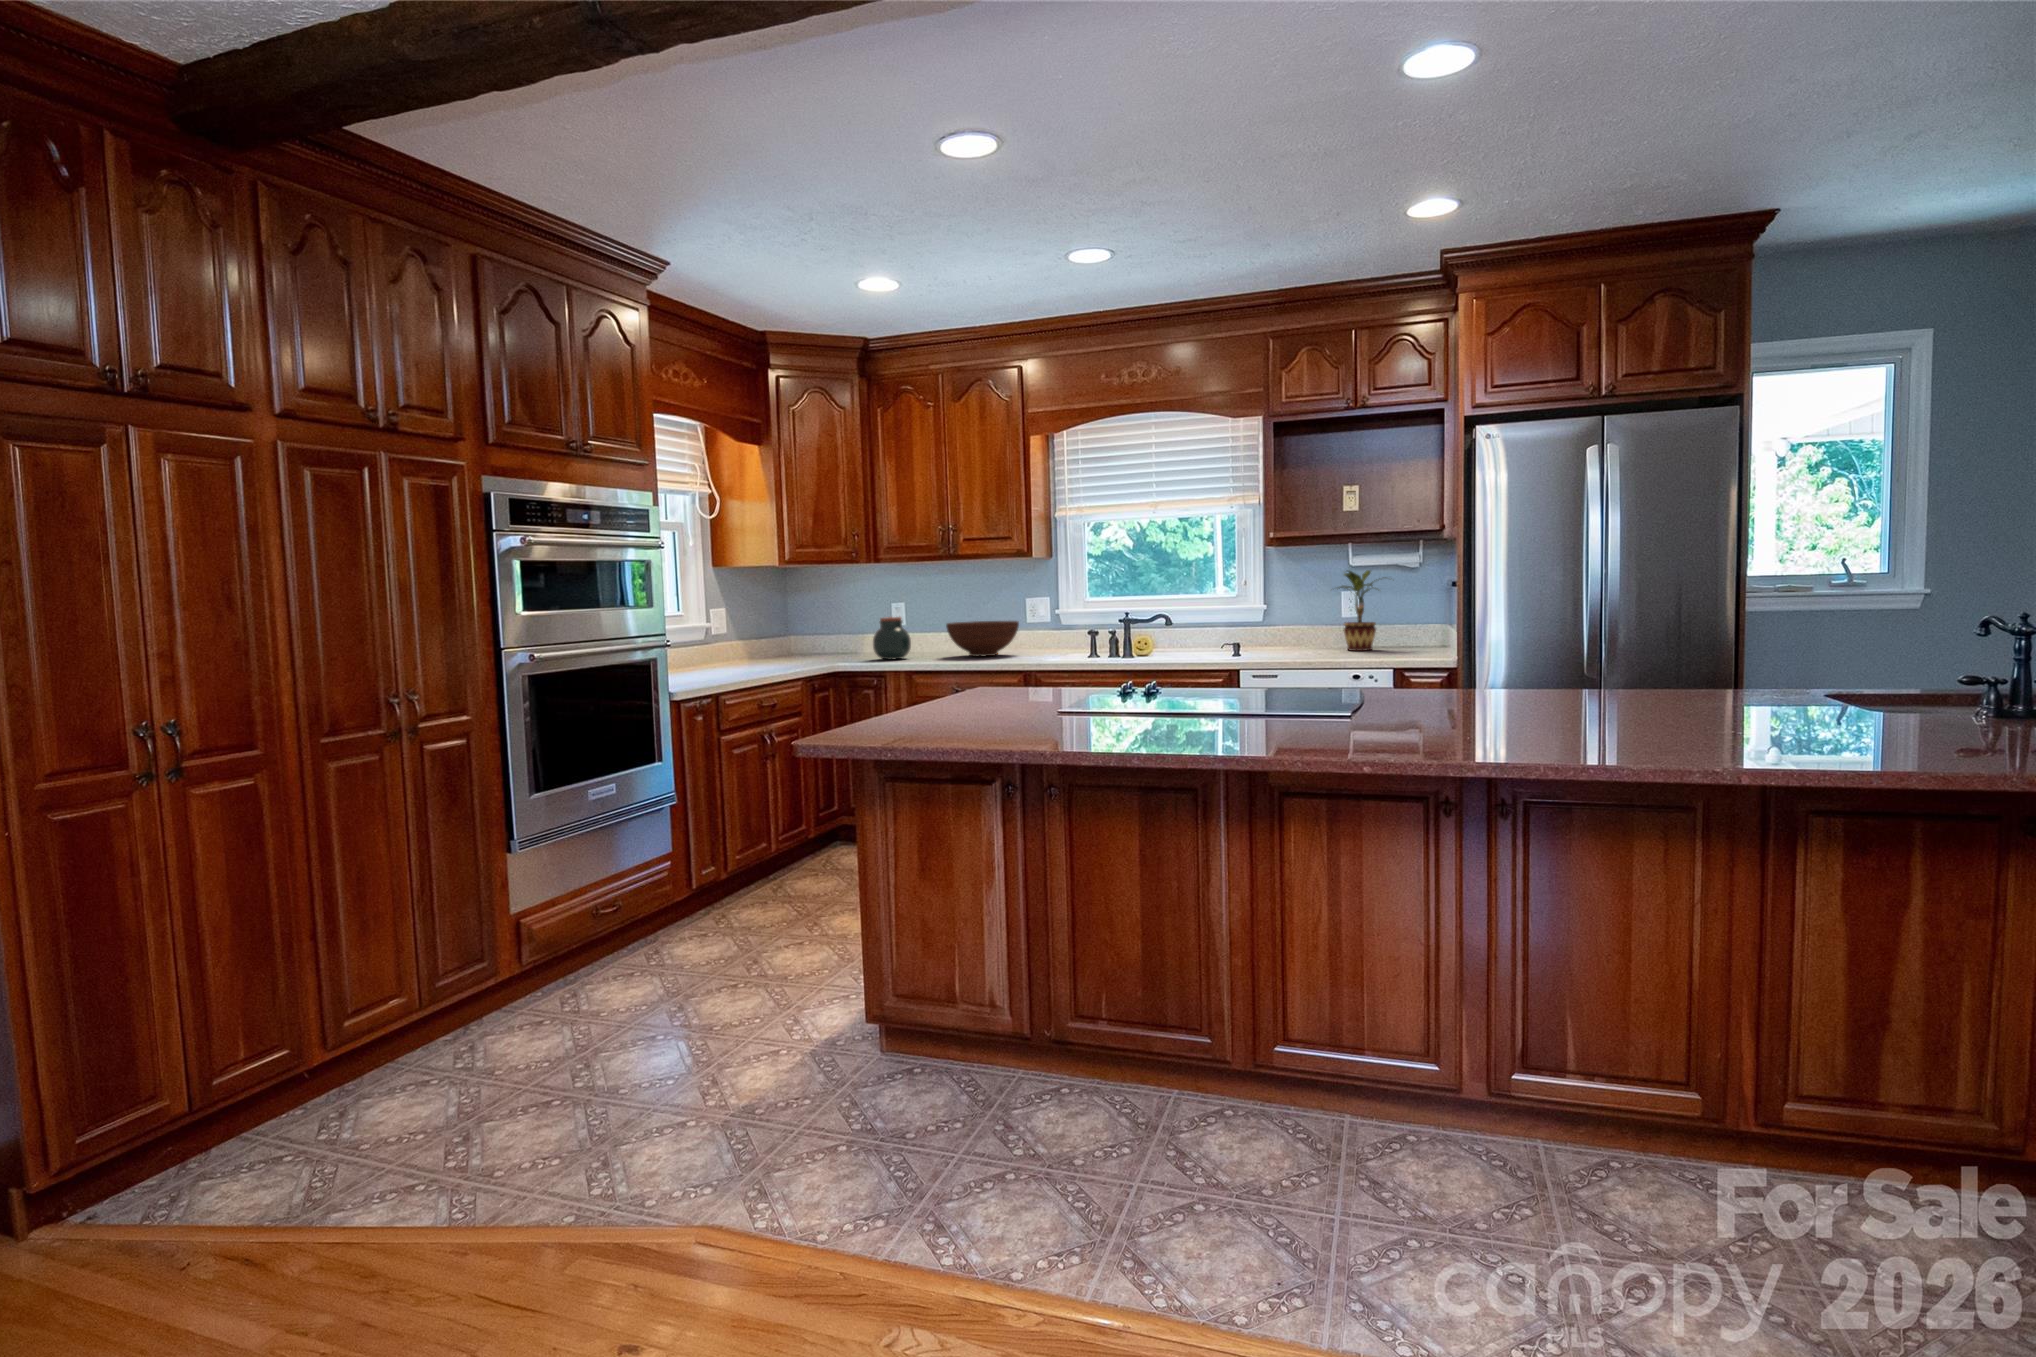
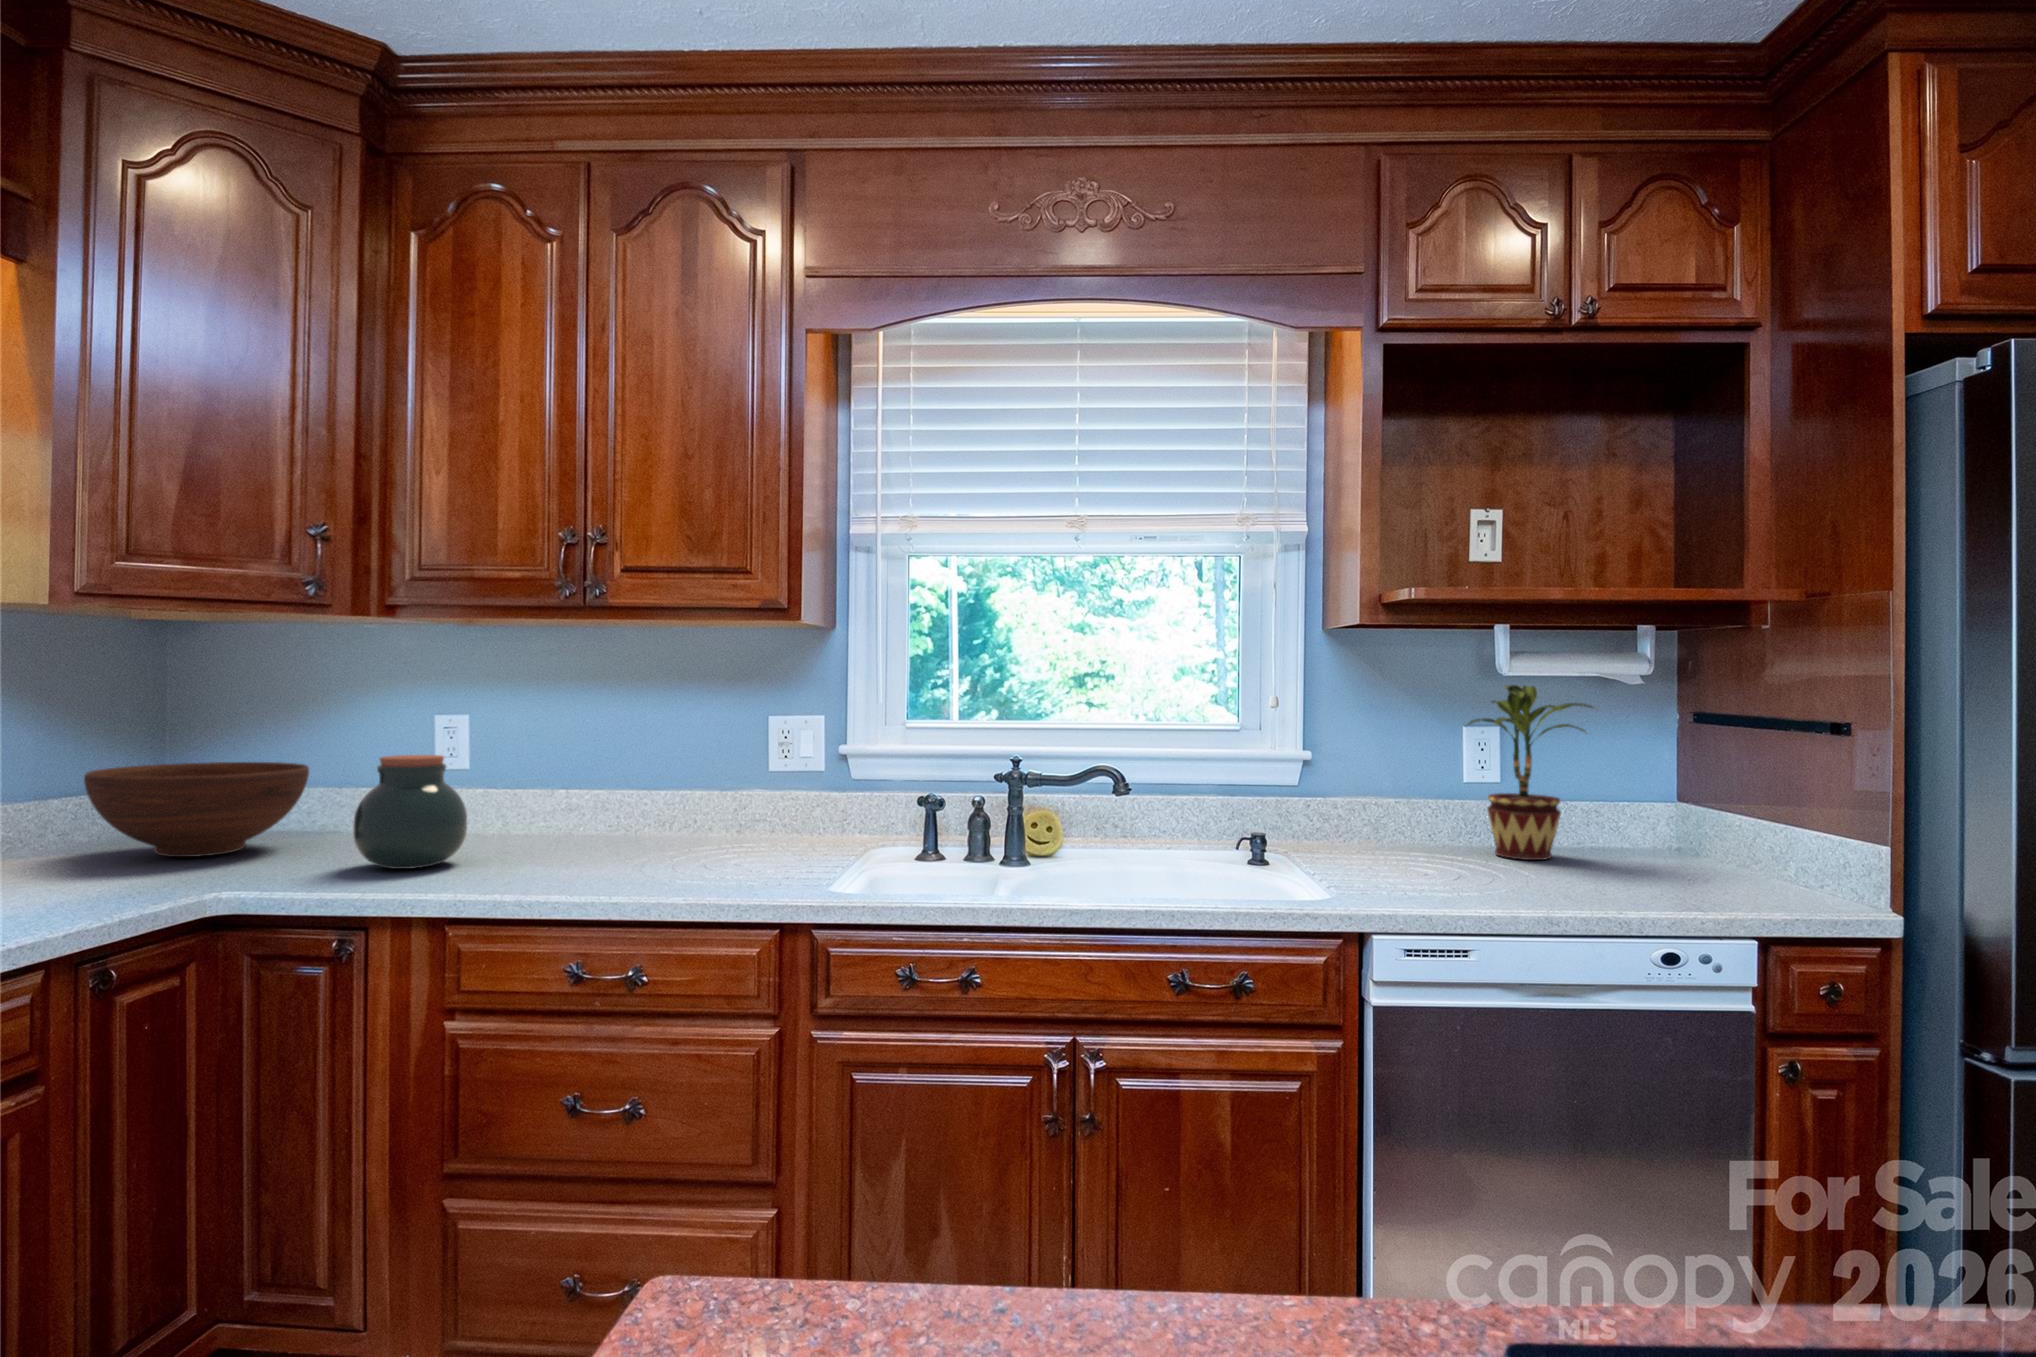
fruit bowl: present [946,621,1019,656] -> present [84,762,309,857]

